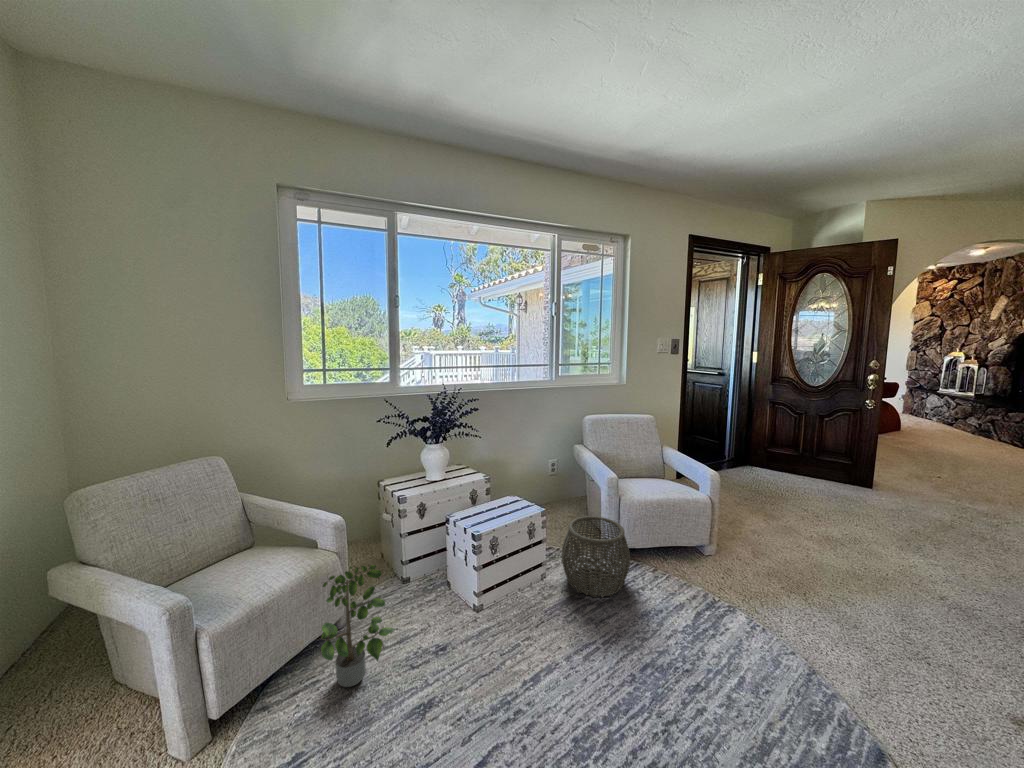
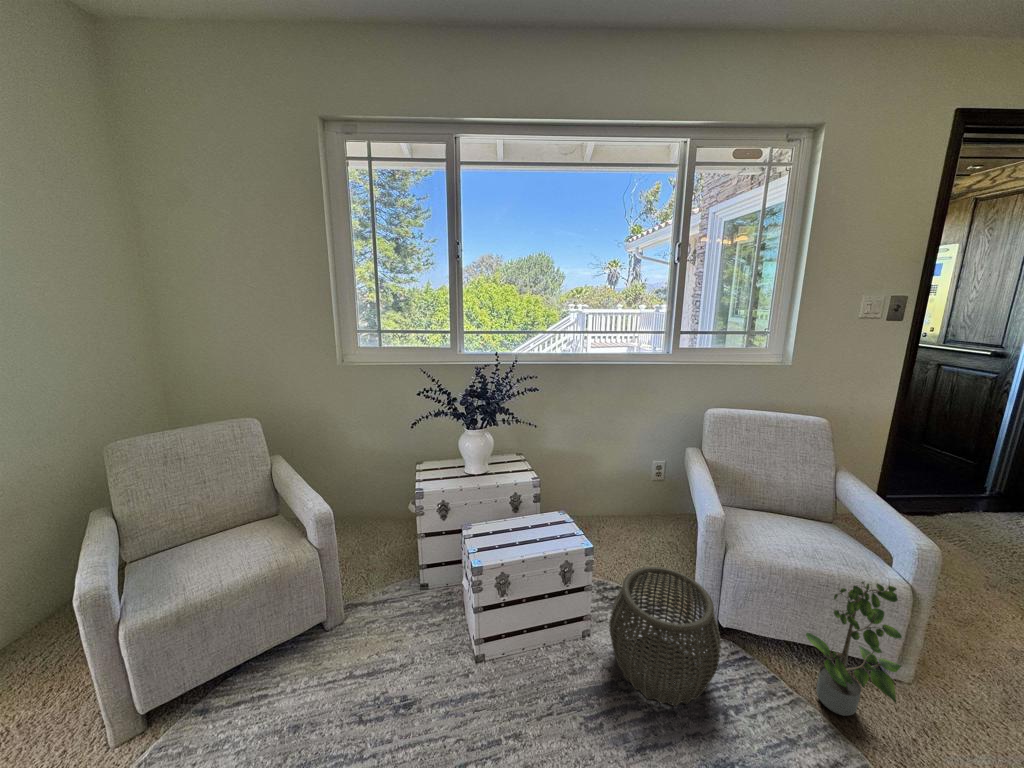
potted plant: present [321,565,395,687] -> present [806,581,902,716]

